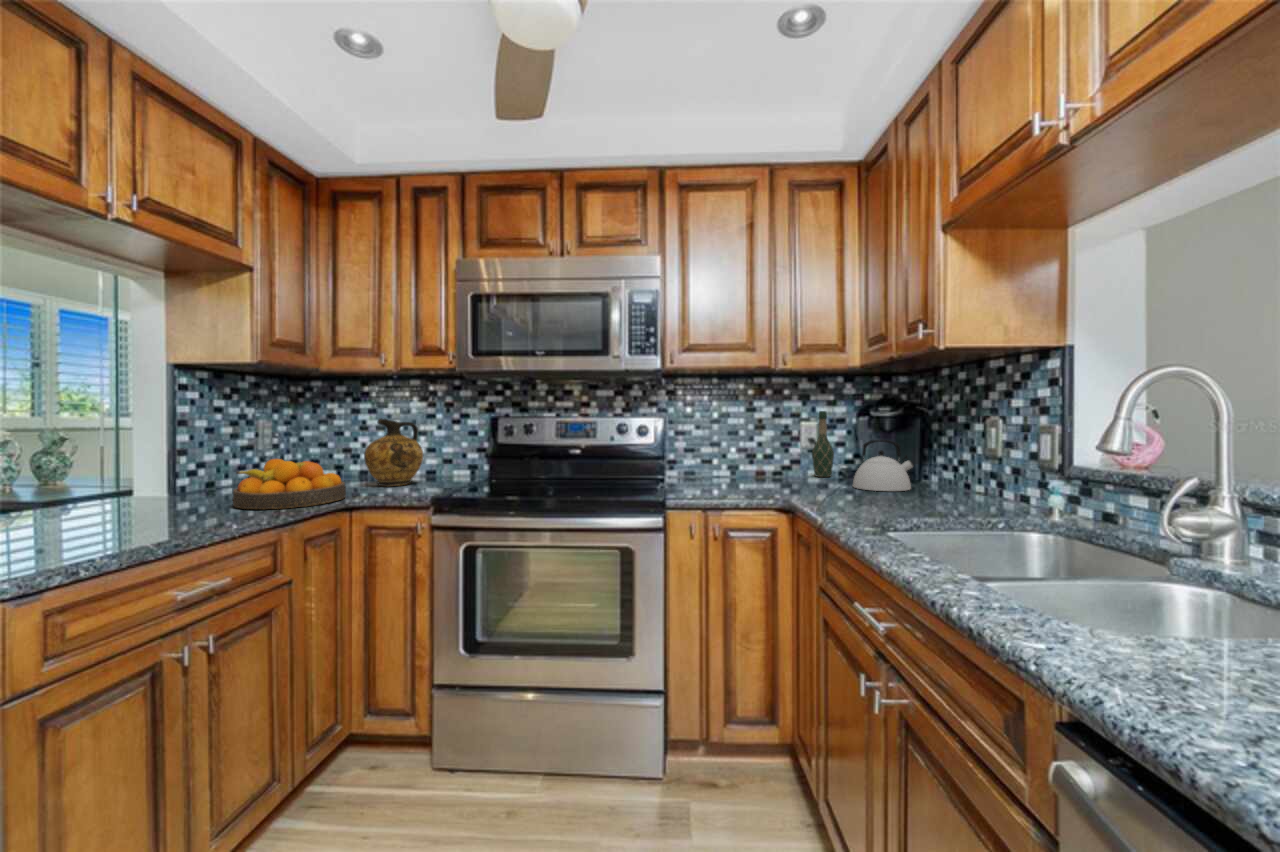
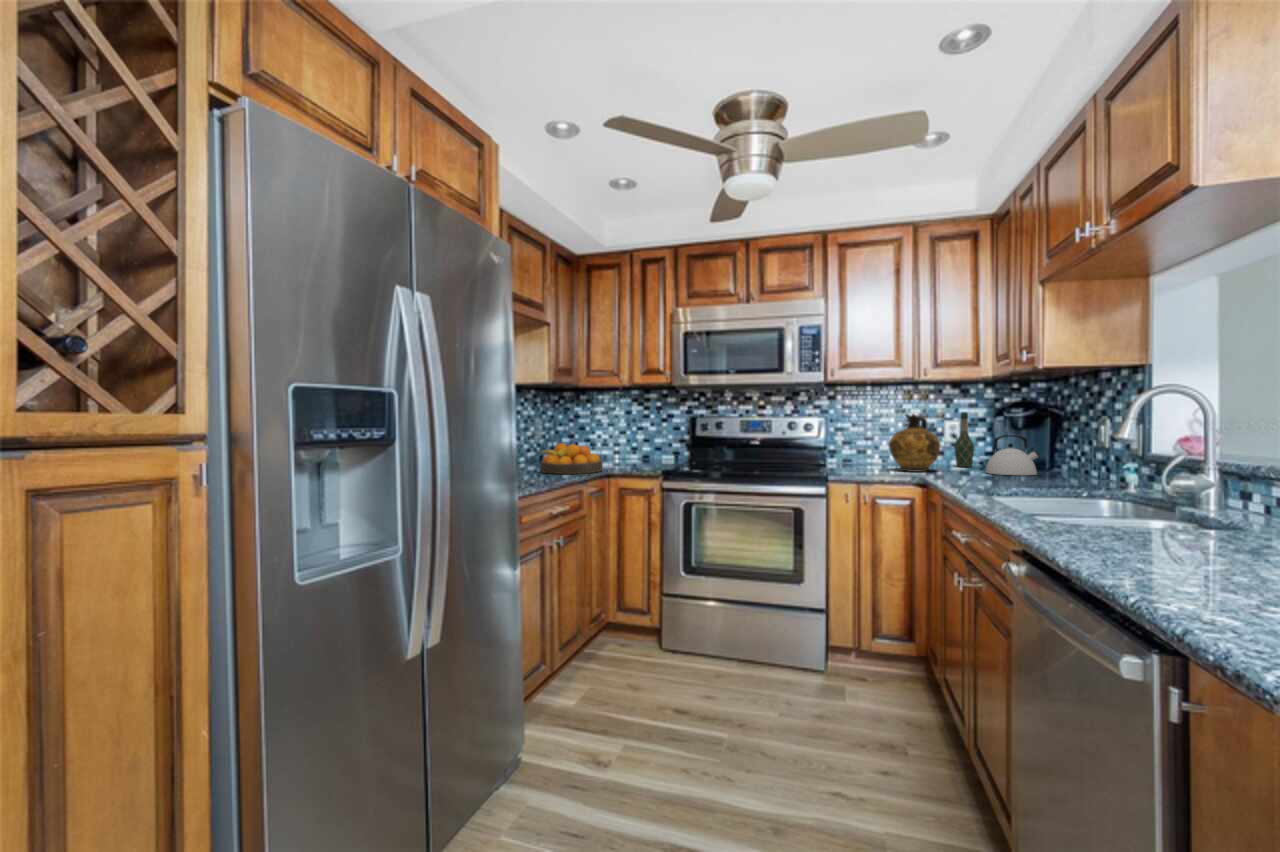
ceramic jug: present [364,418,423,486] -> present [889,414,940,472]

